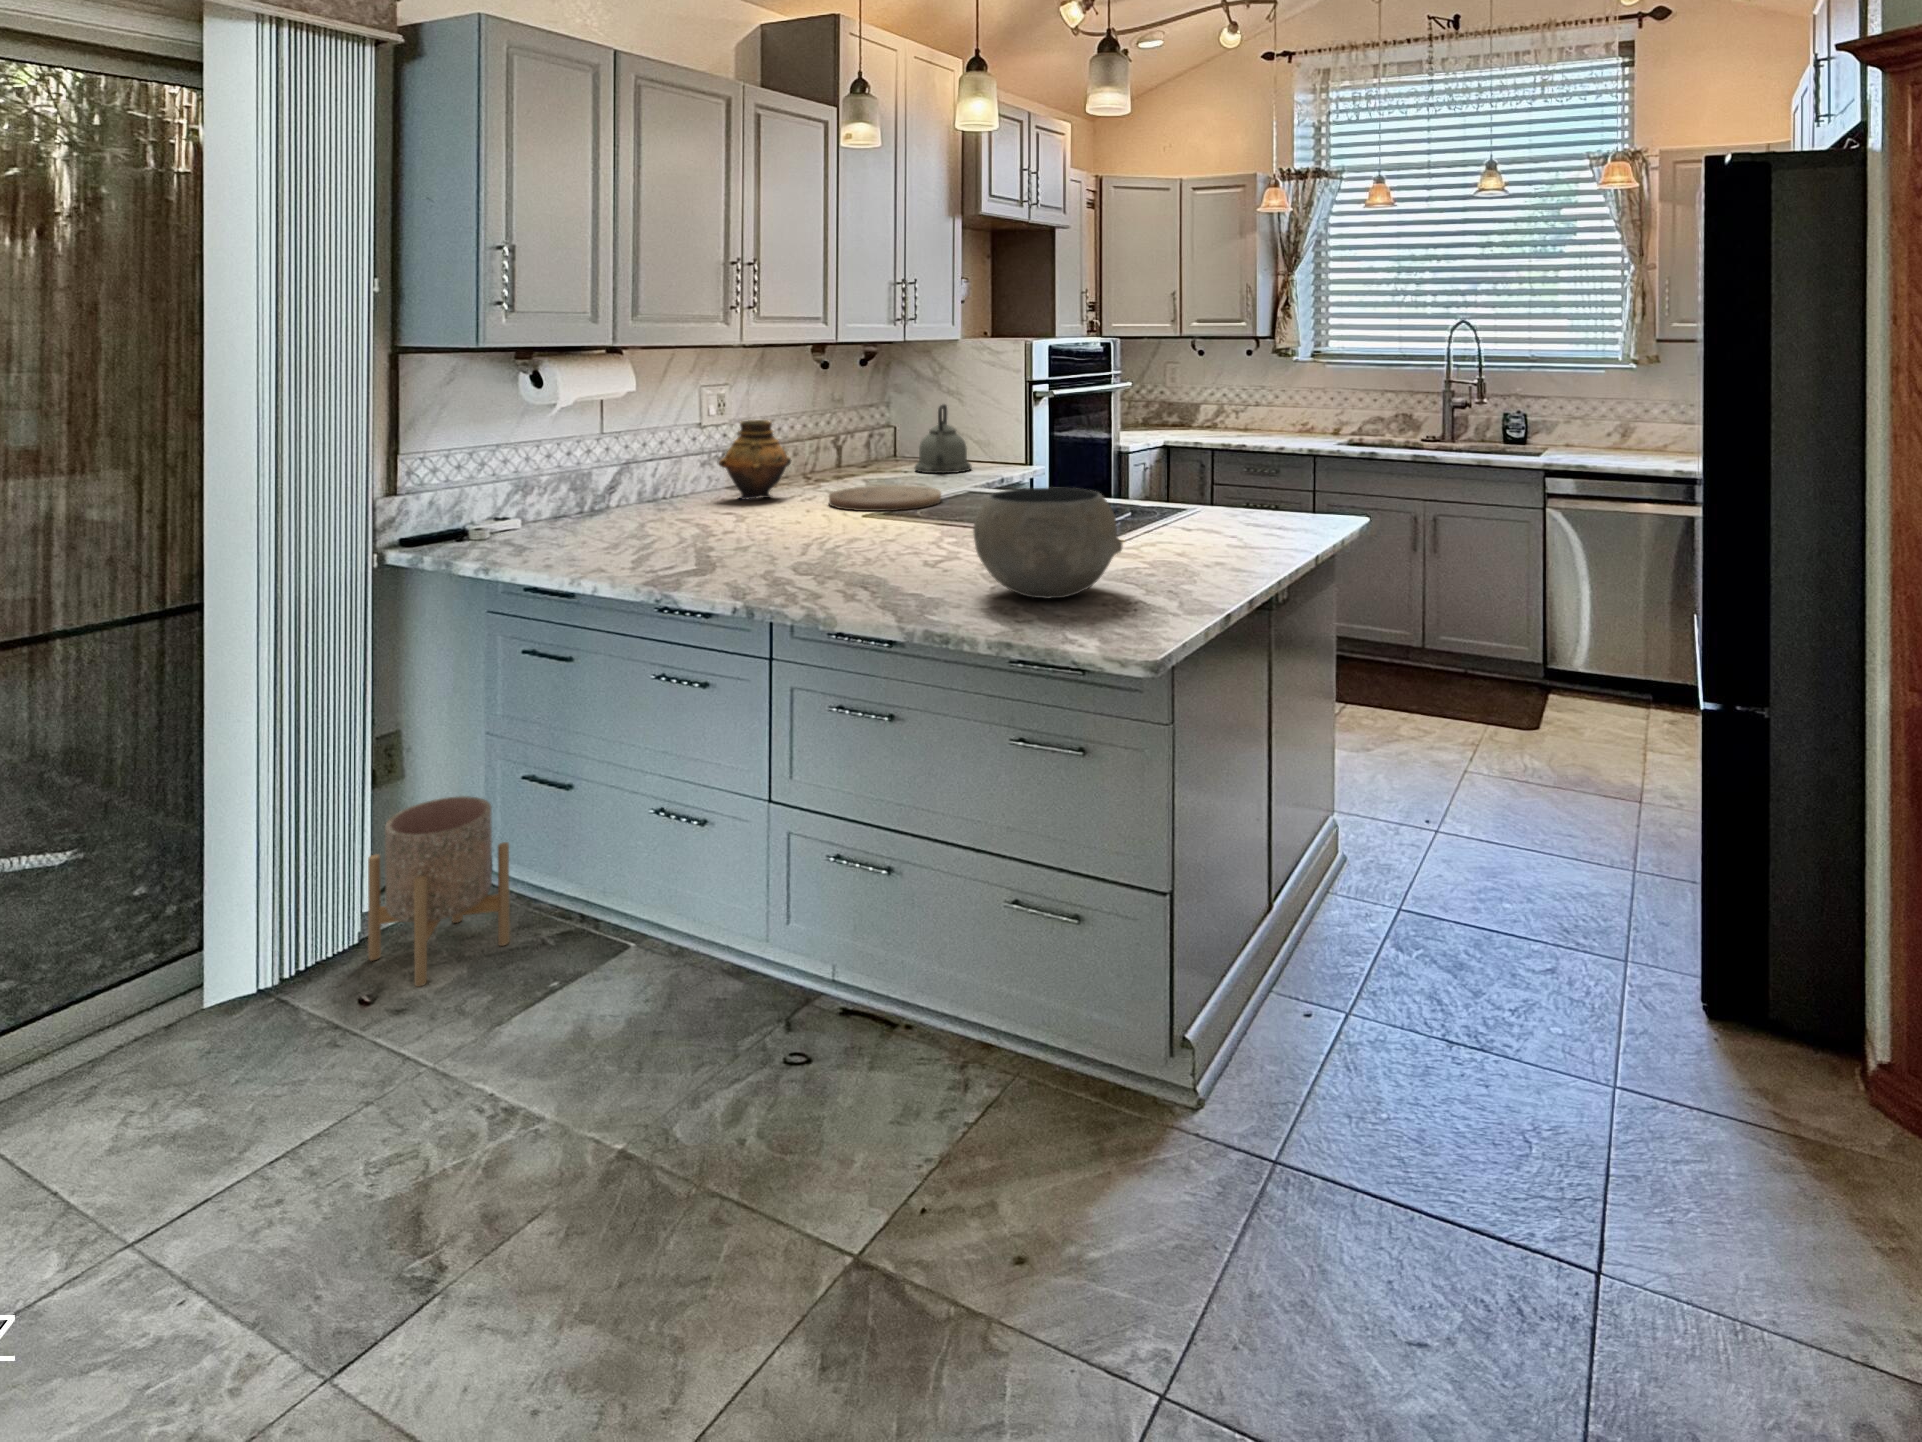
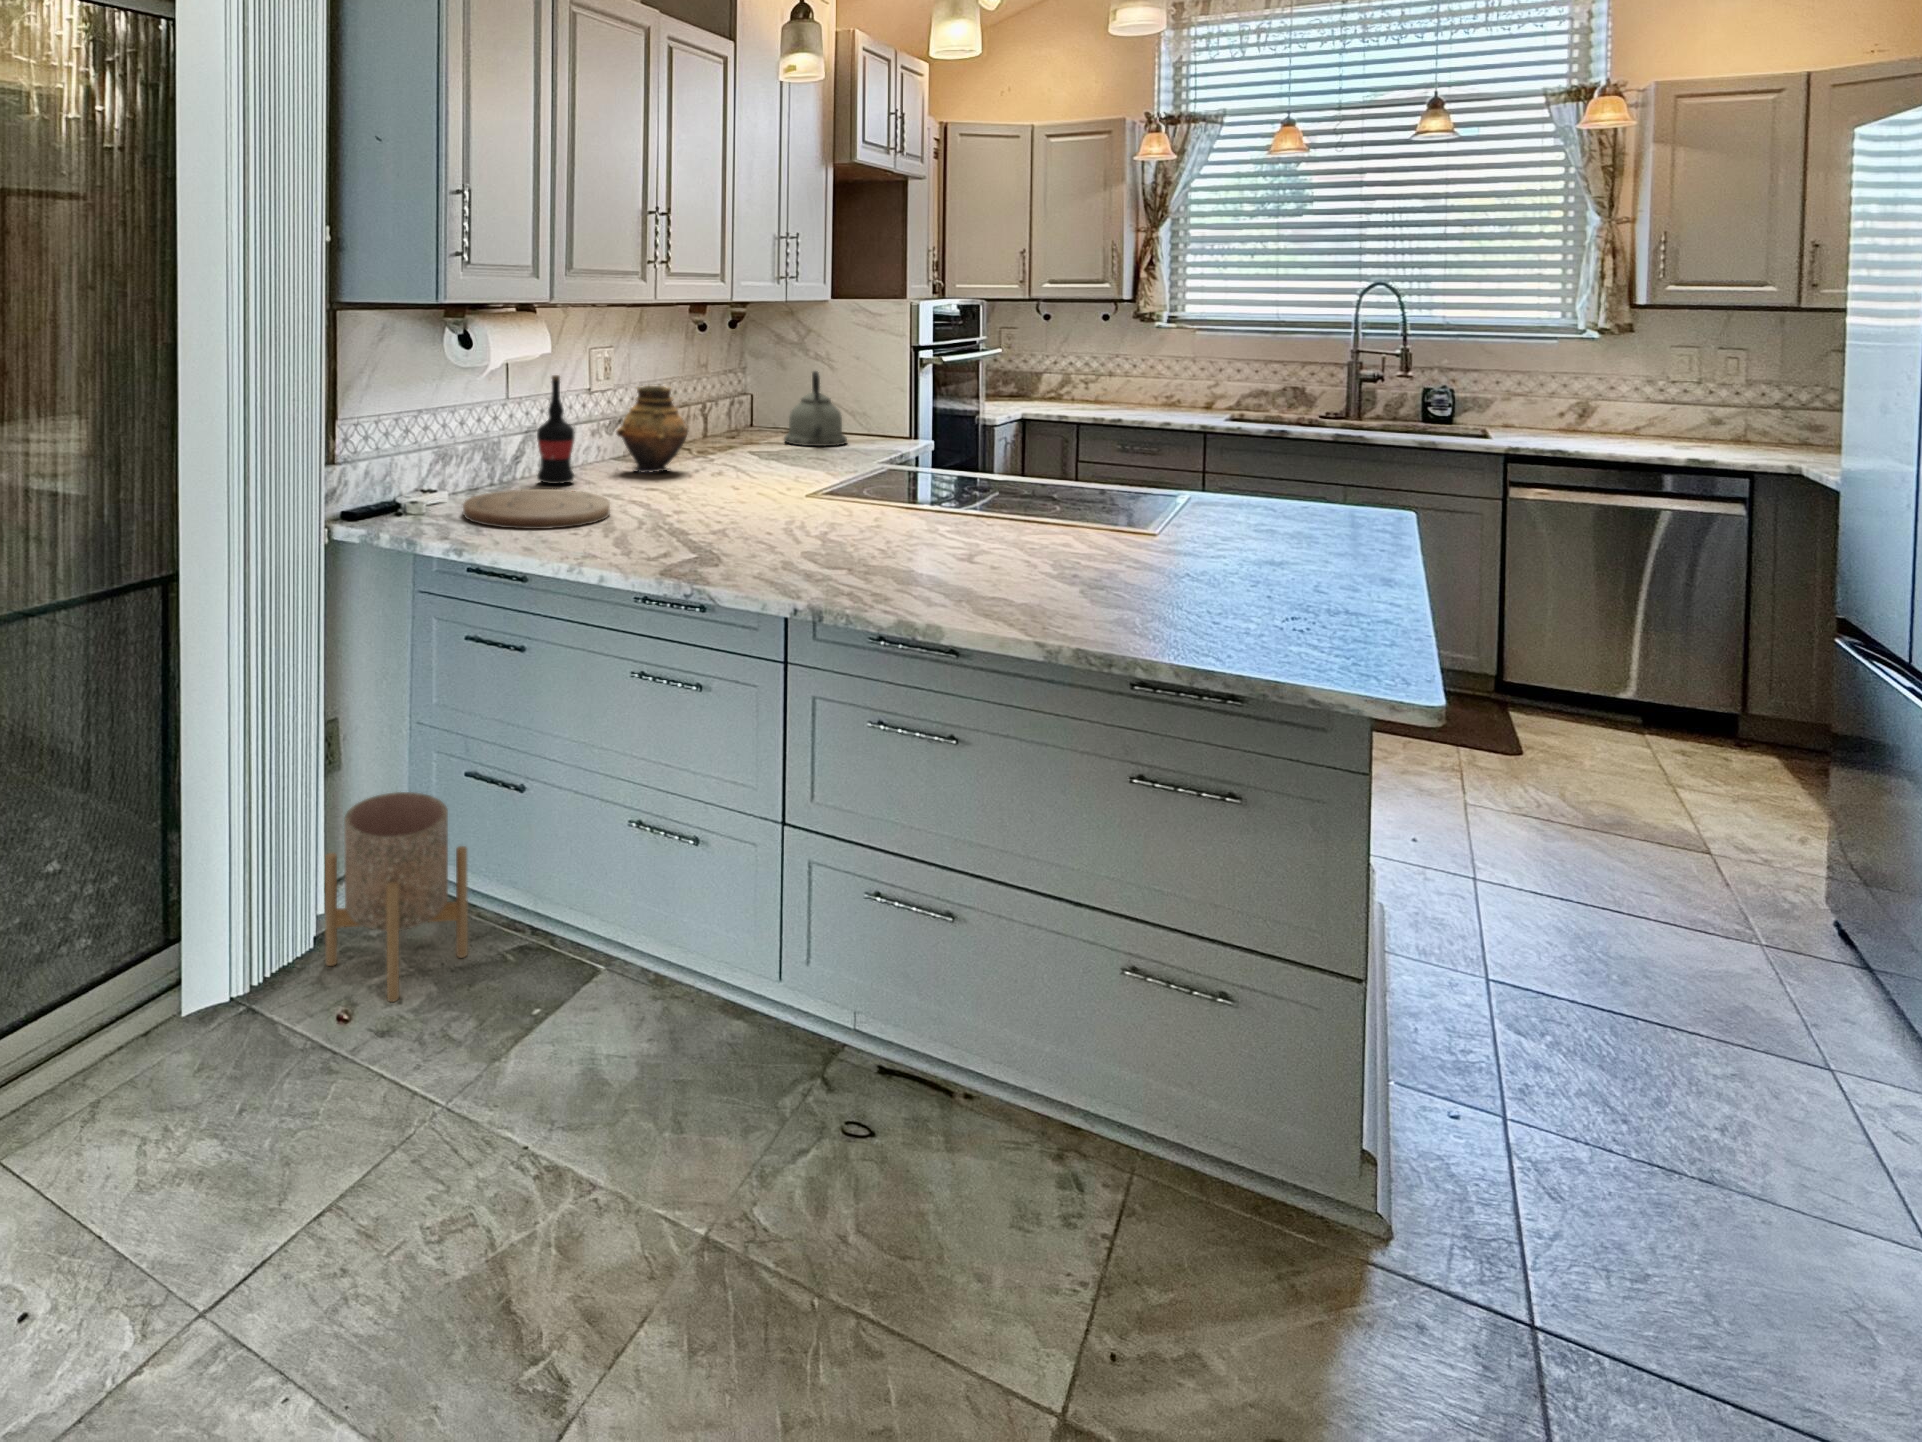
wine bottle: none [632,411,670,511] -> present [537,375,575,484]
cutting board: present [829,485,941,511] -> present [463,489,610,529]
ceramic bowl: present [973,487,1123,599] -> none [1070,478,1273,614]

